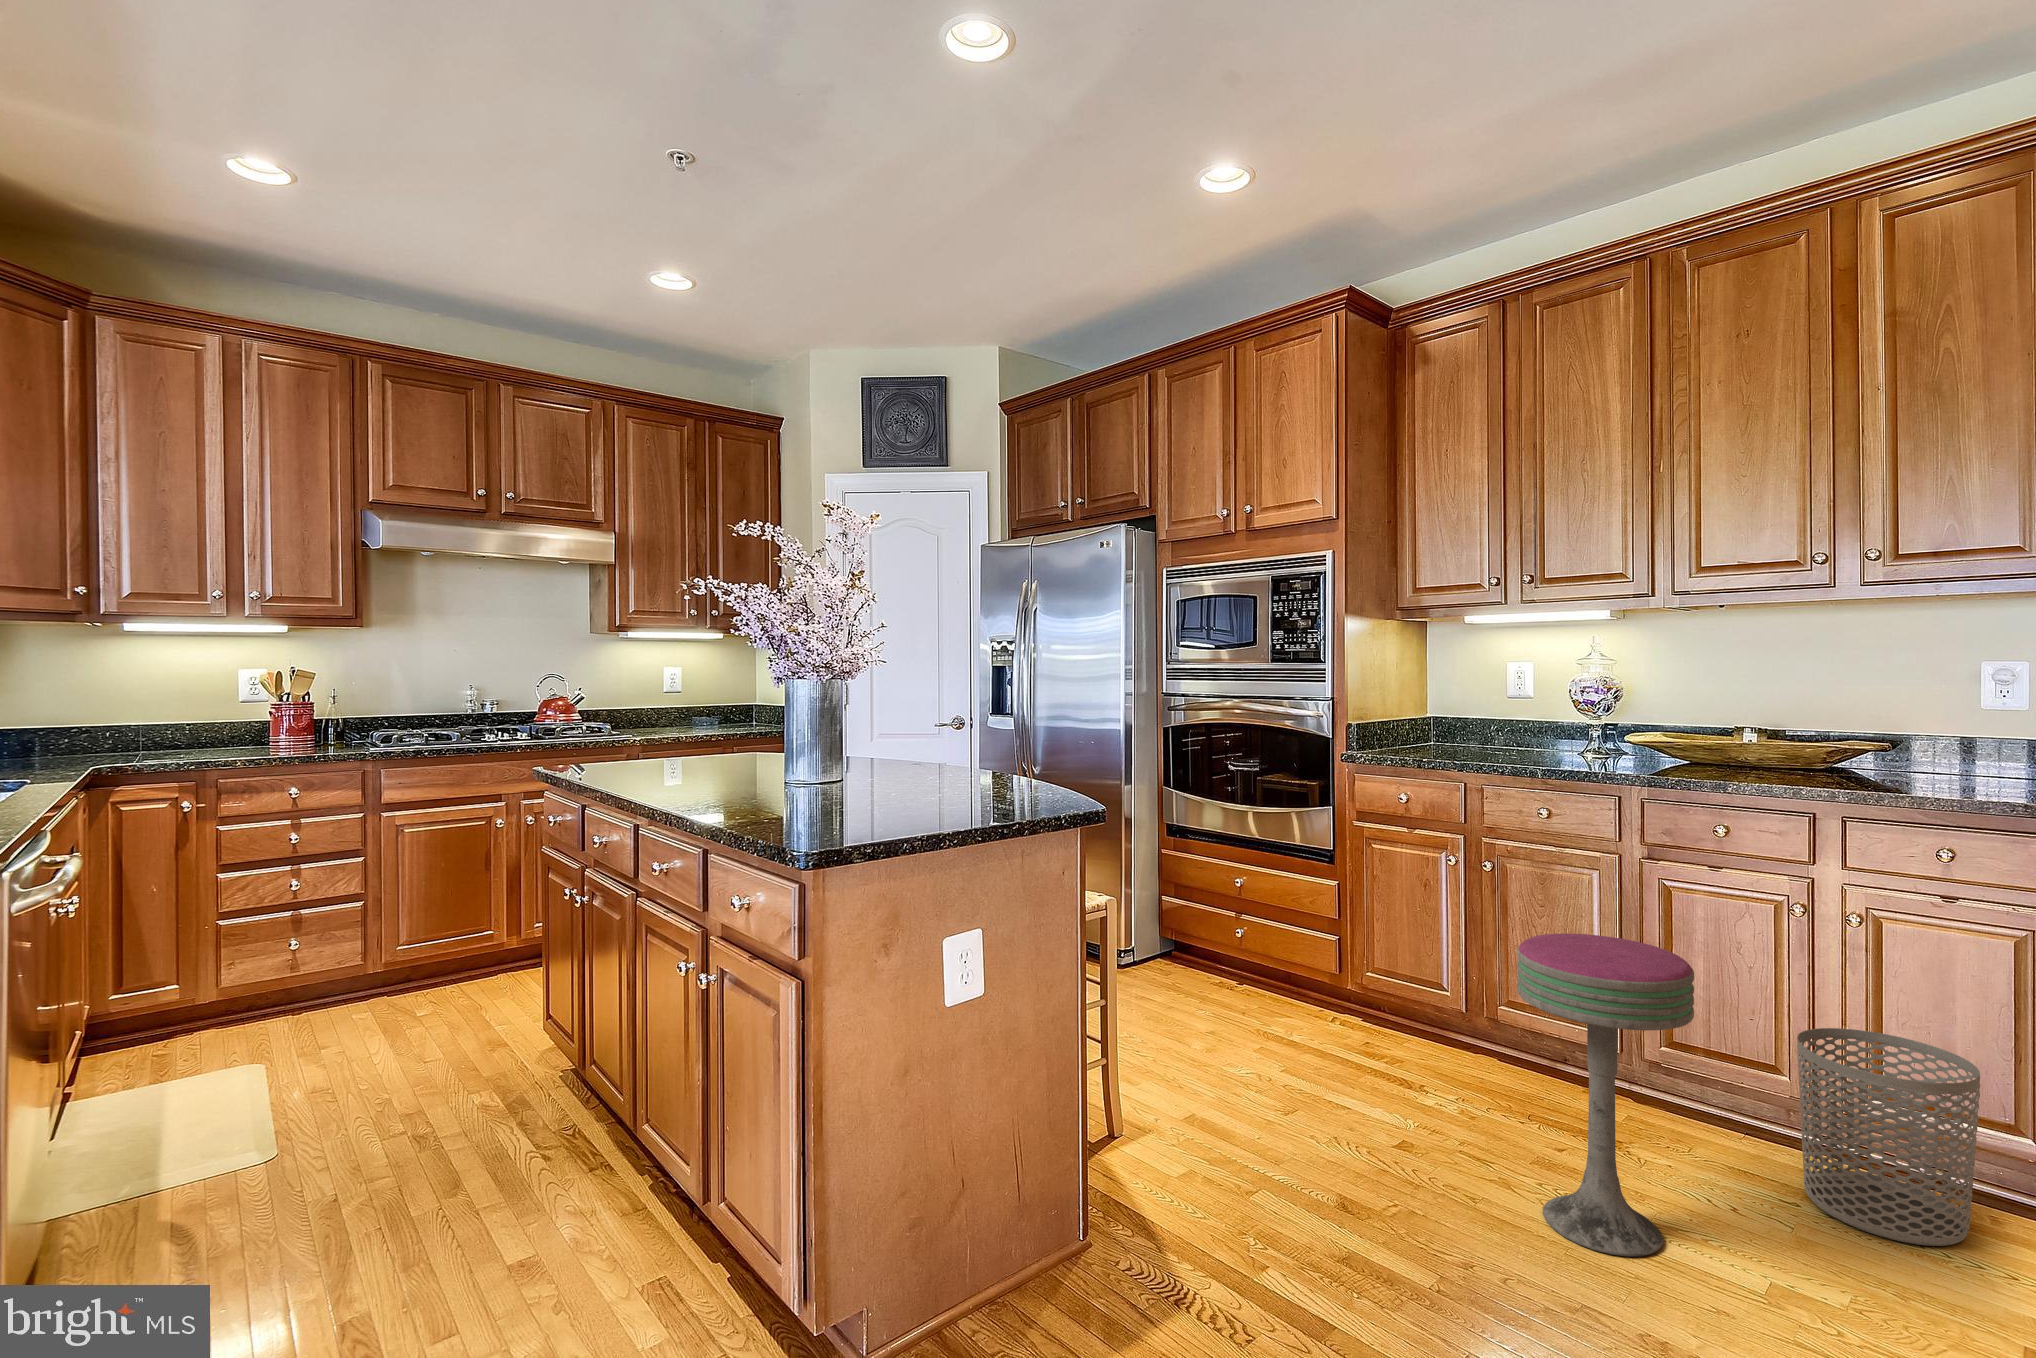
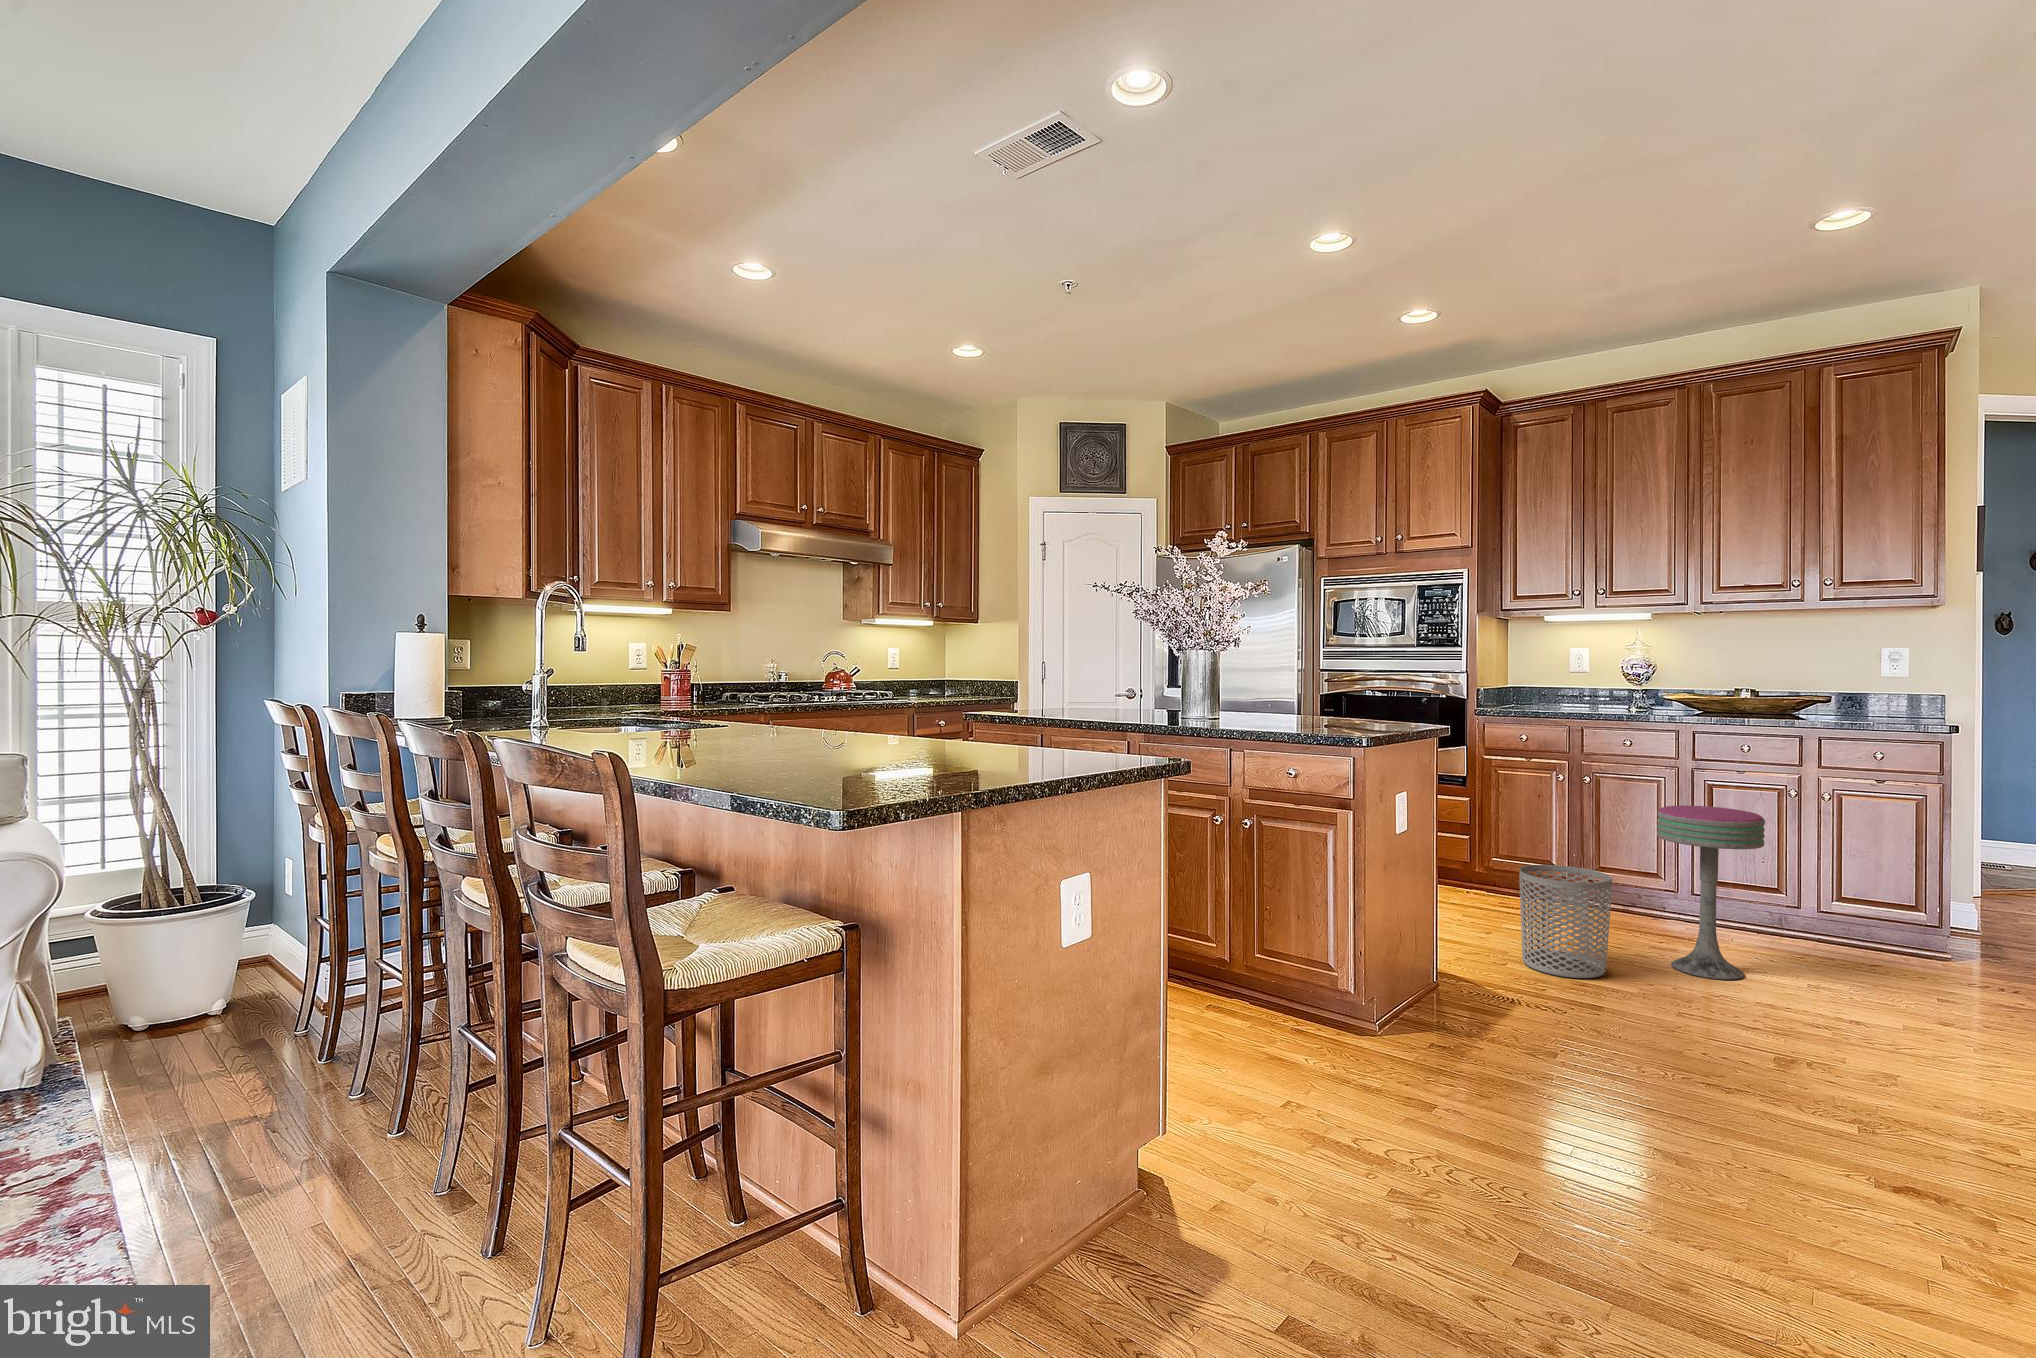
waste bin: present [1797,1028,1980,1246] -> present [1519,865,1612,978]

